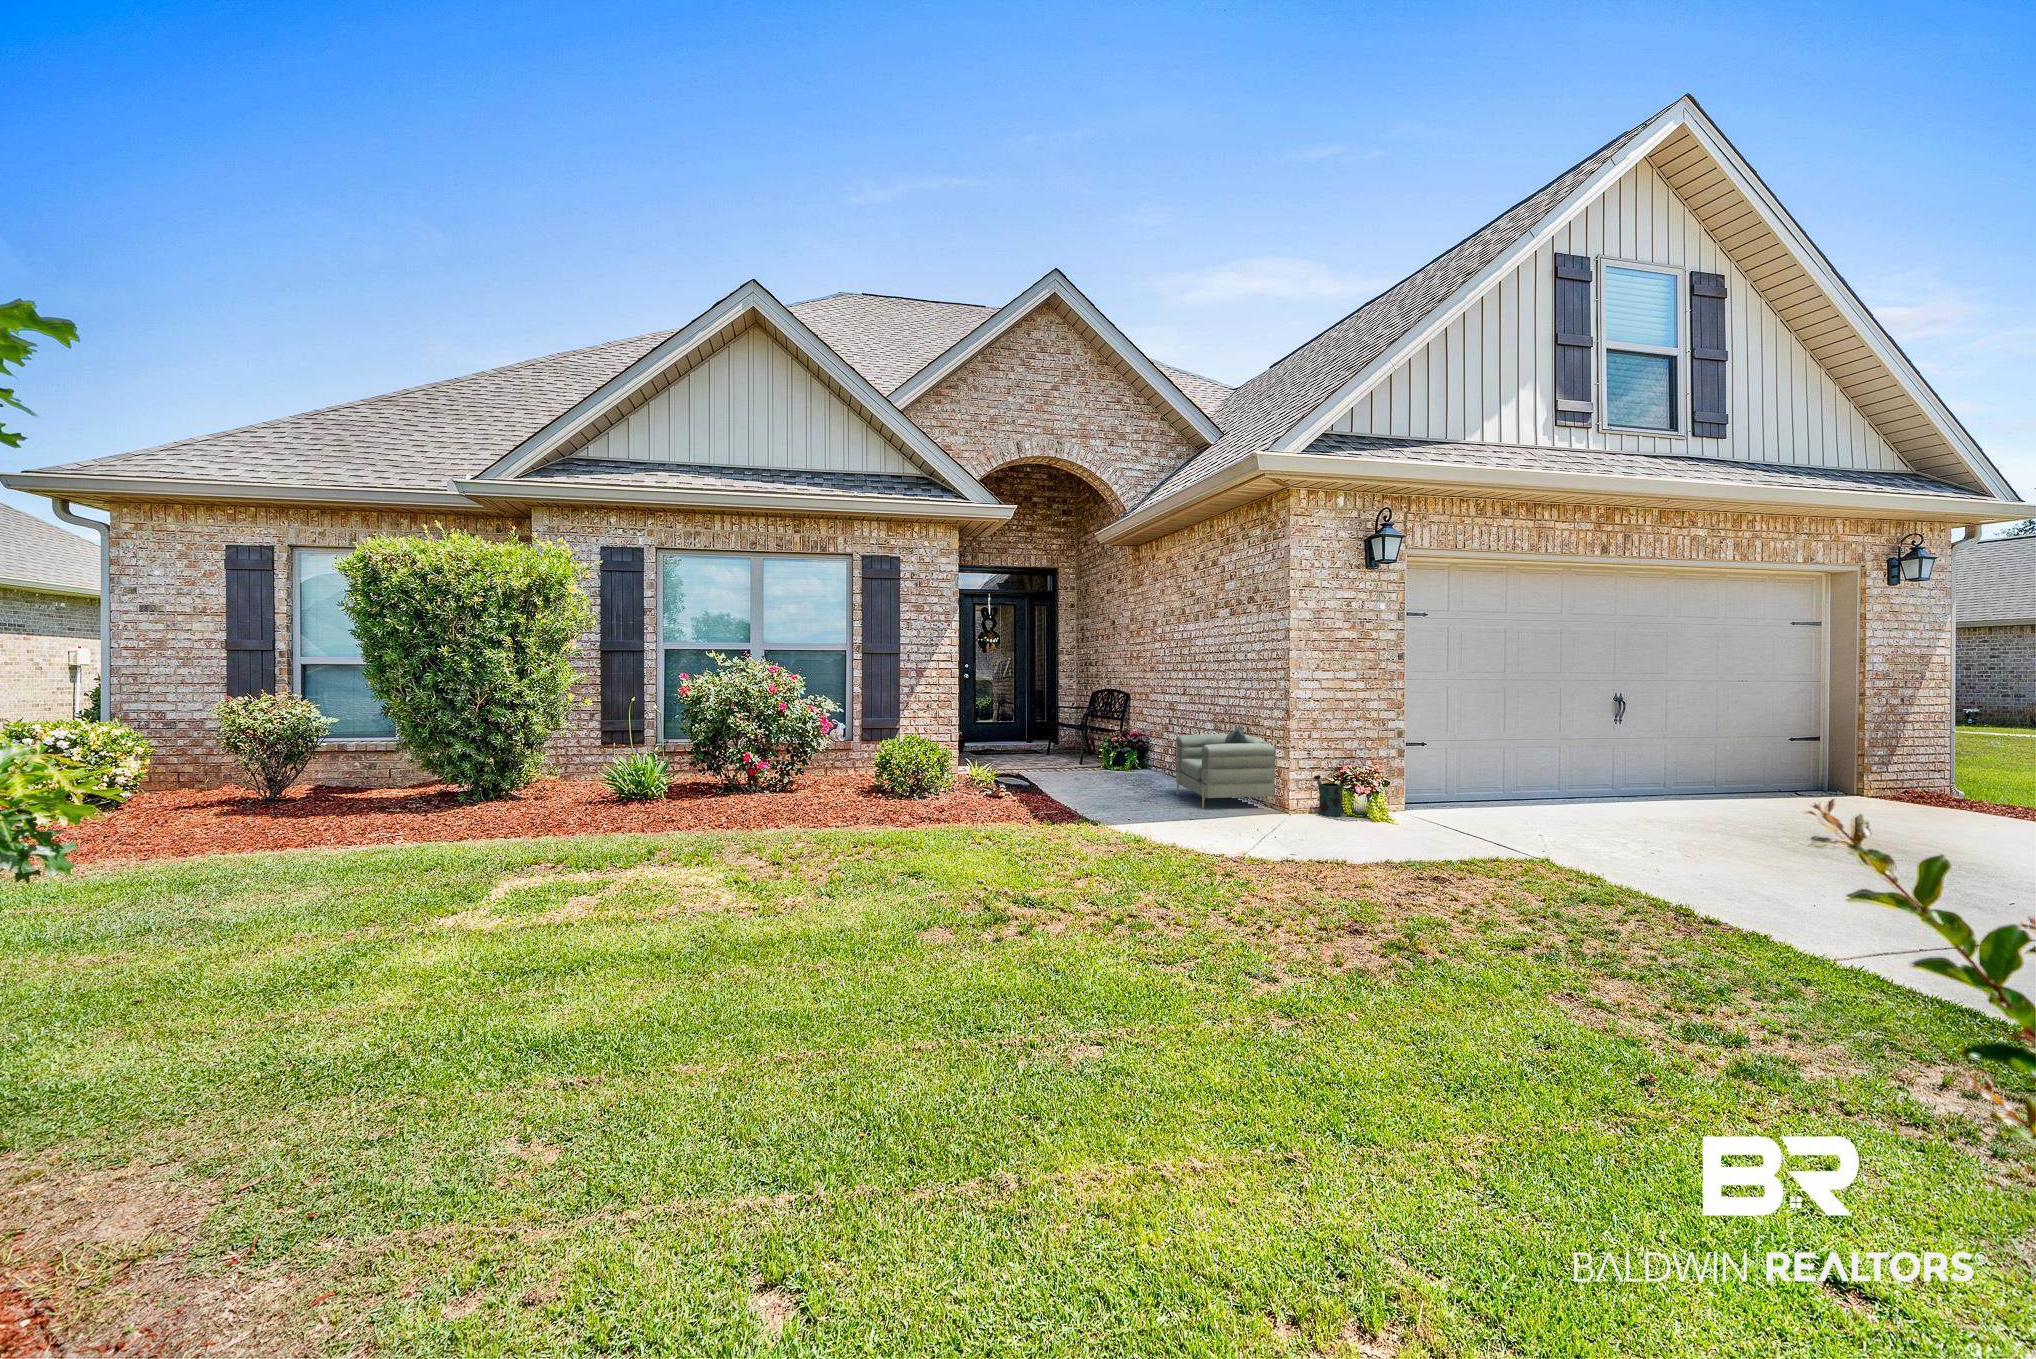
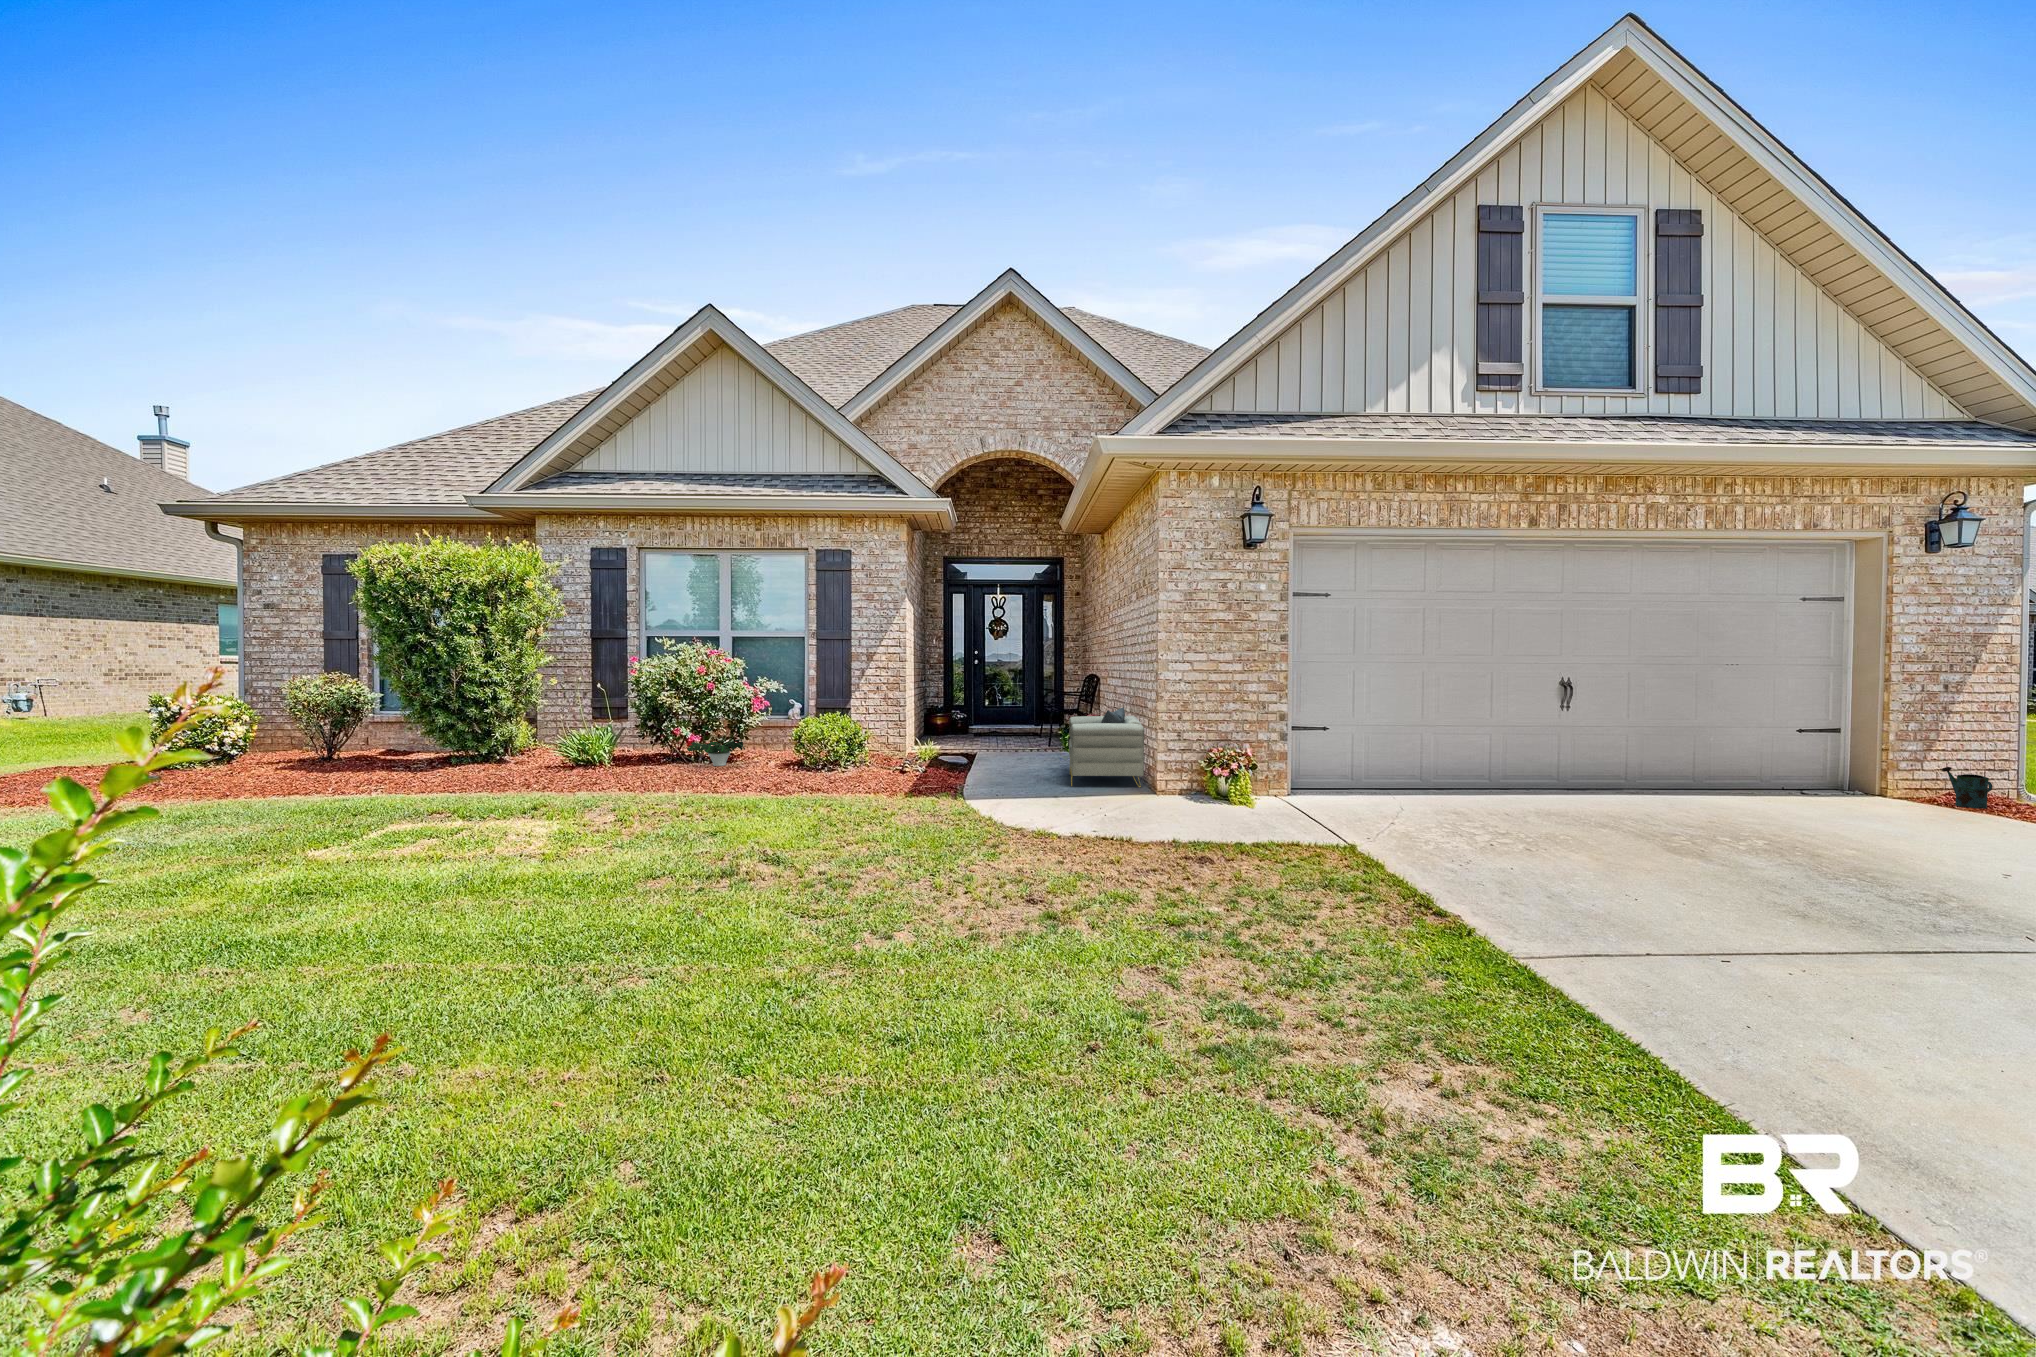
potted plant: none [756,765,820,796] -> present [687,739,745,766]
watering can: present [1314,775,1343,817] -> present [1942,767,1992,809]

